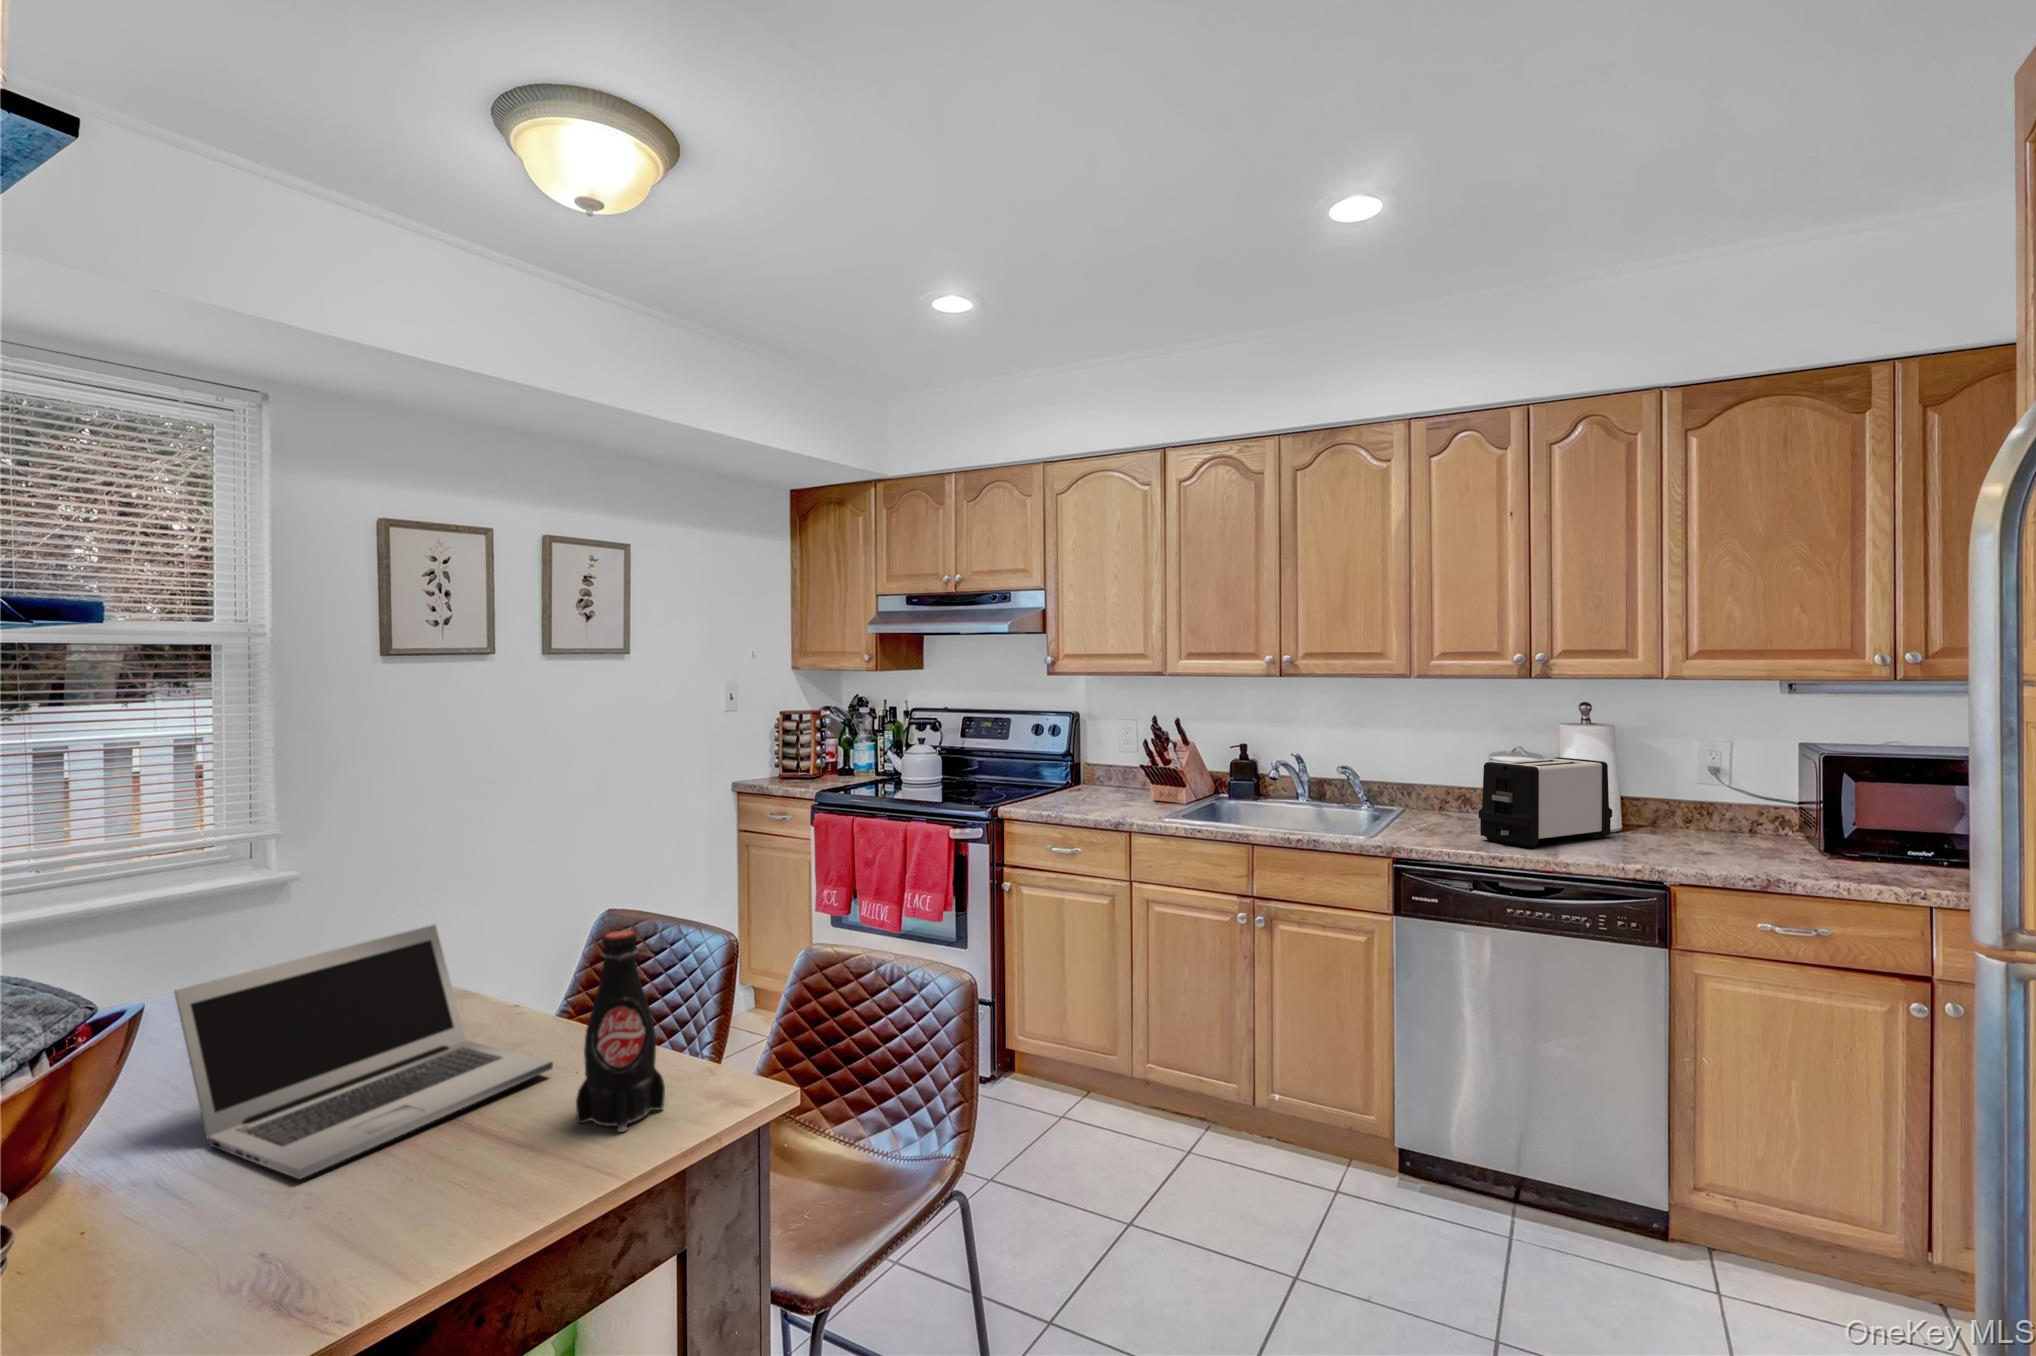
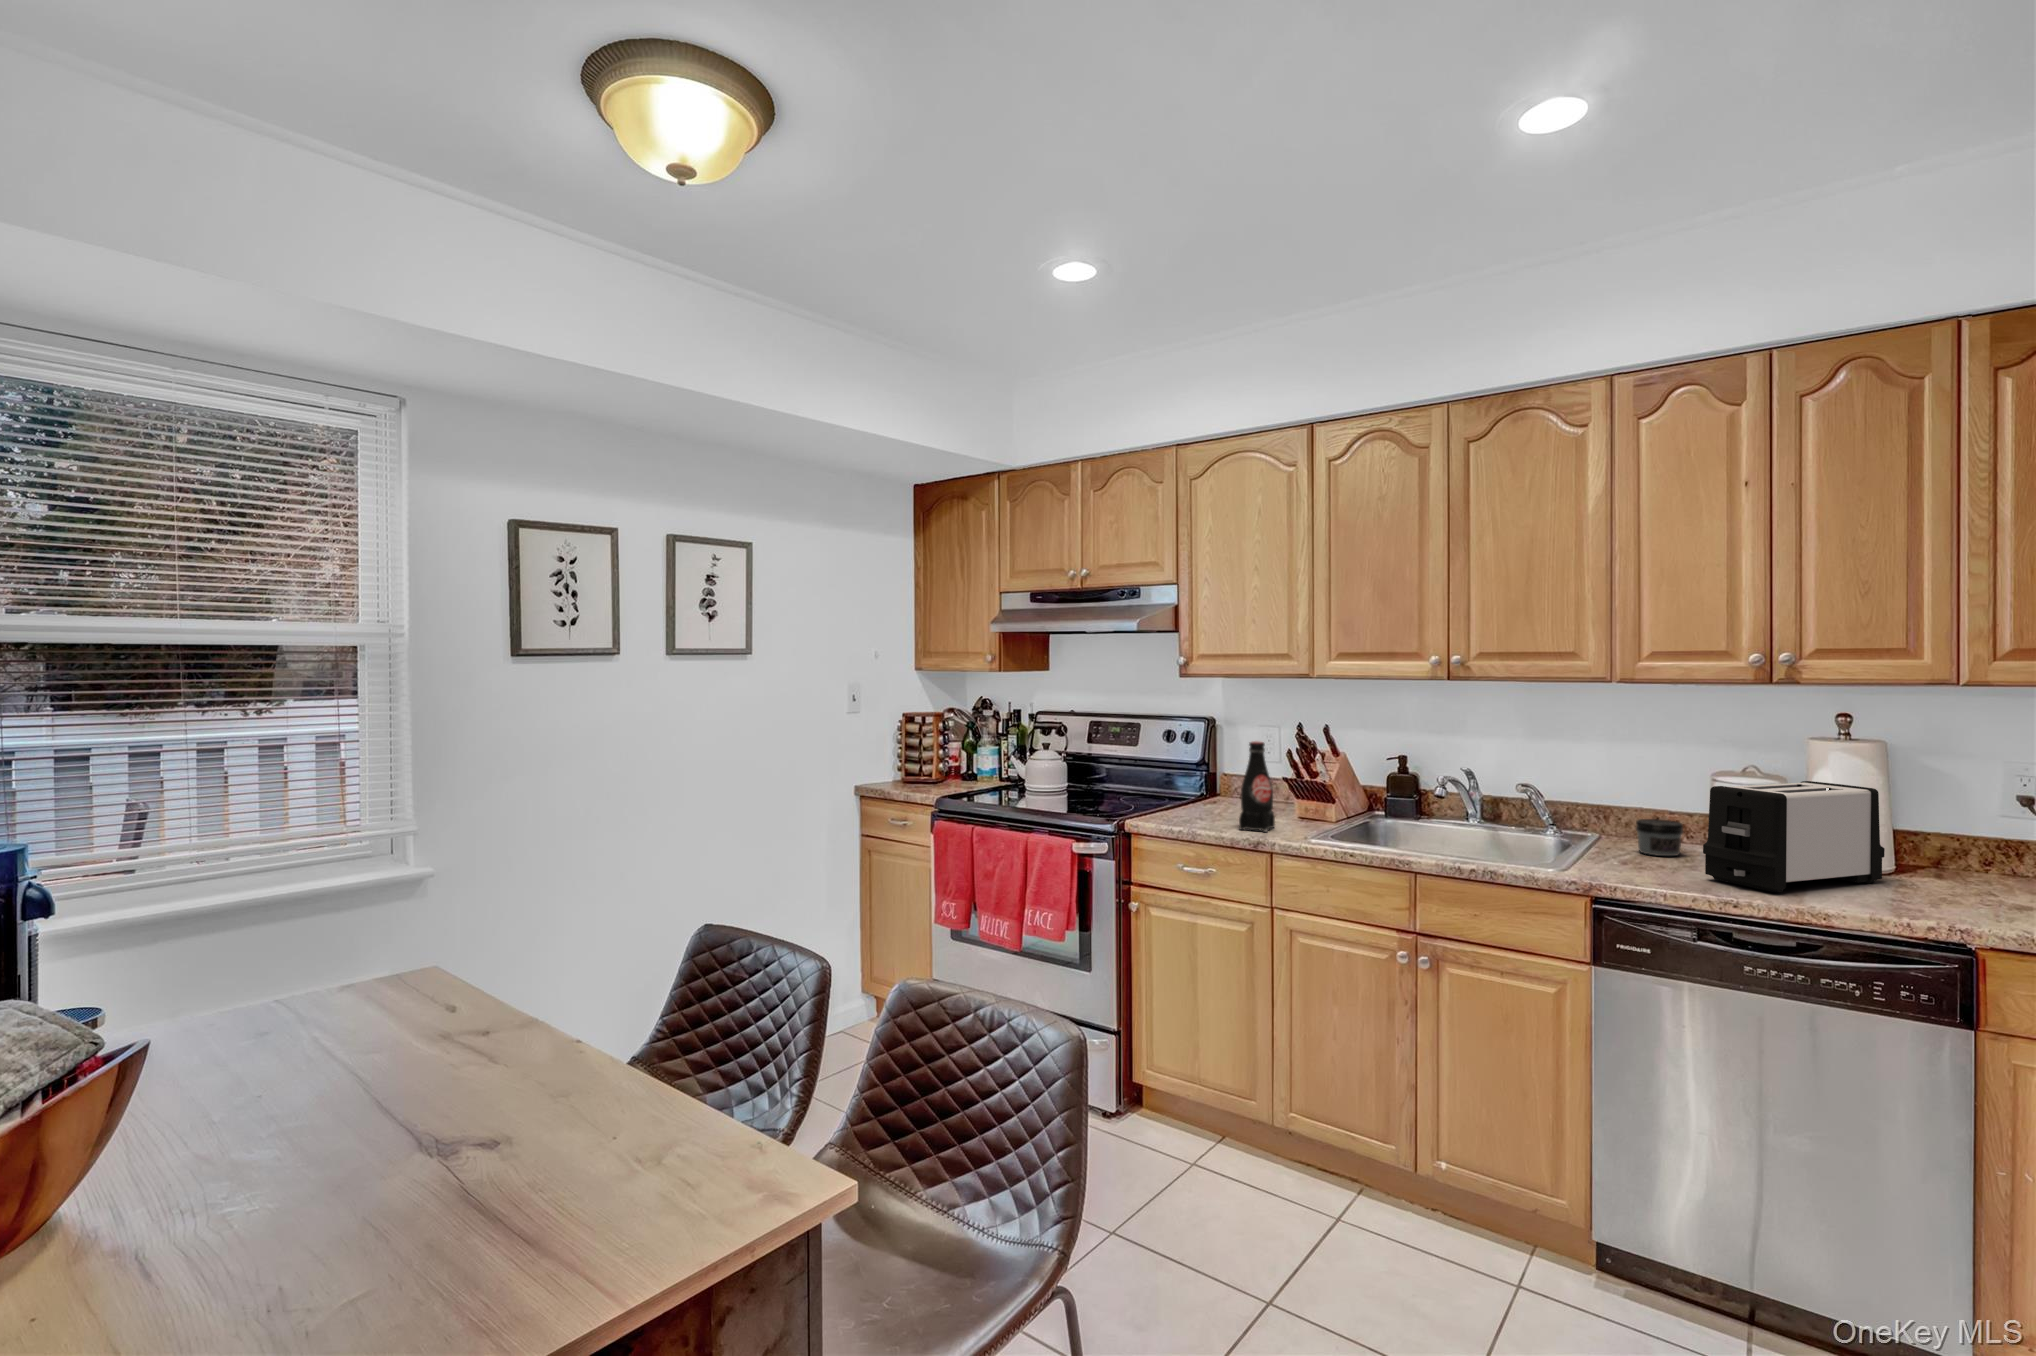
jar: none [1430,793,1467,823] -> present [1636,819,1683,856]
laptop: present [174,925,553,1179] -> none [208,949,606,1250]
bottle: present [576,930,665,1132] -> present [1239,741,1275,832]

